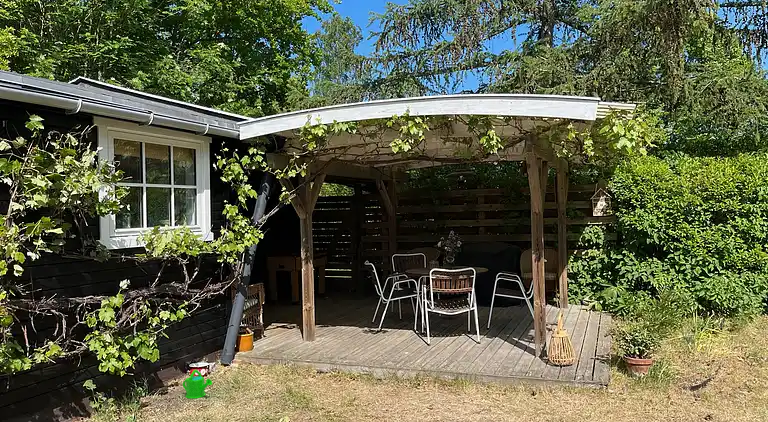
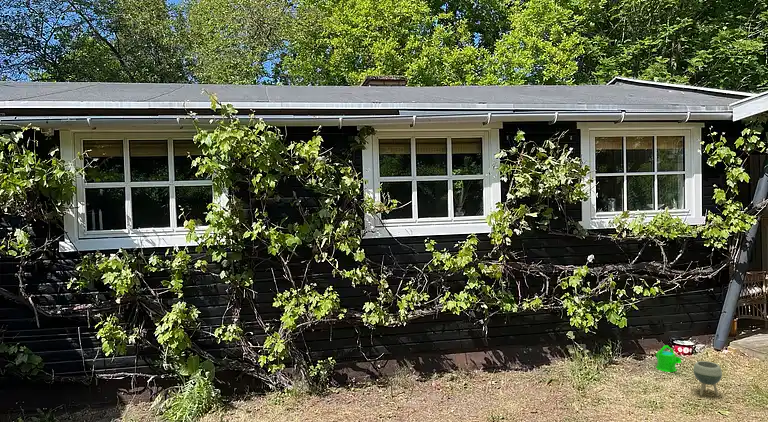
planter: none [232,373,257,410] -> present [693,361,722,396]

